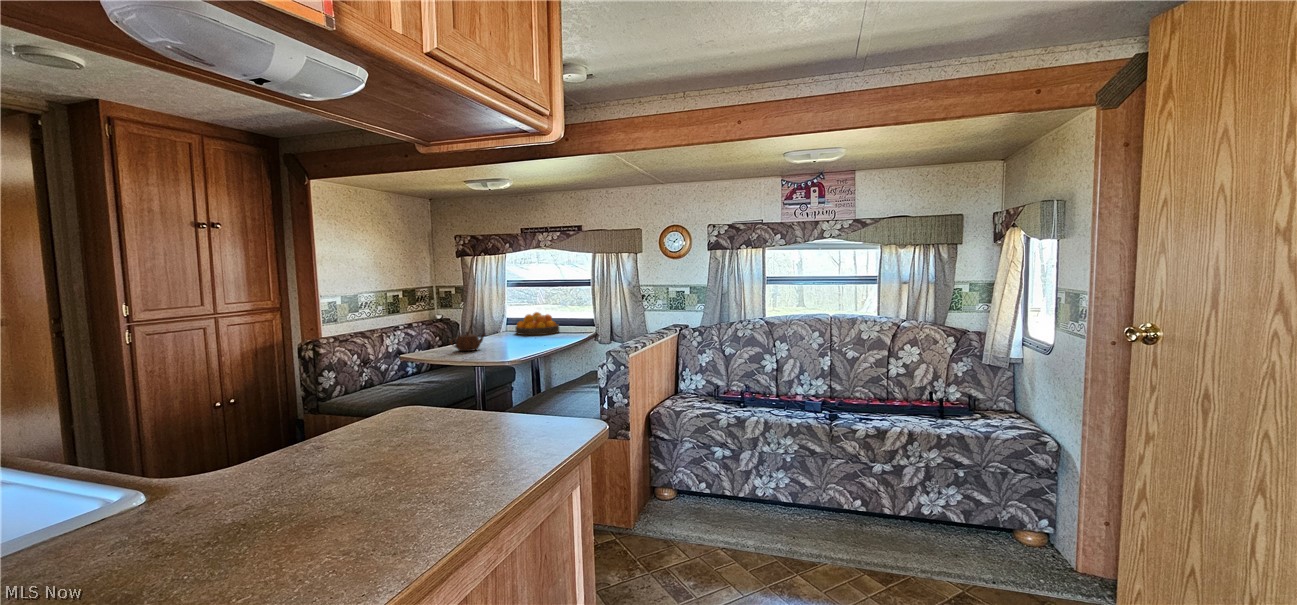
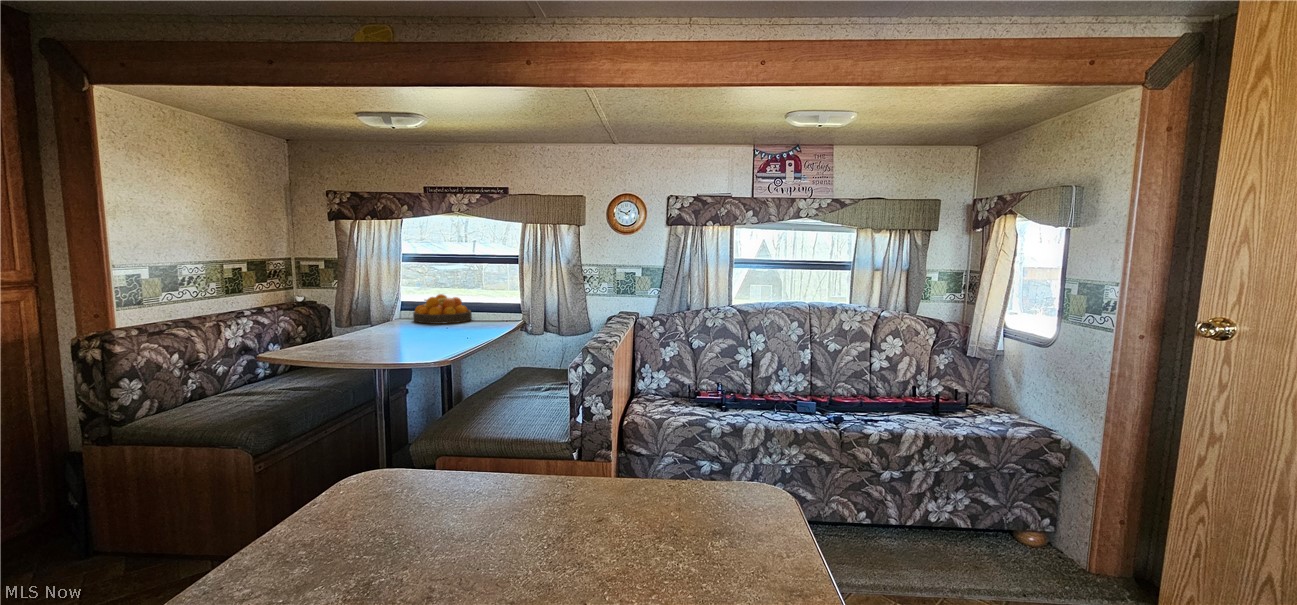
teapot: present [450,332,485,351] -> none [334,319,385,346]

